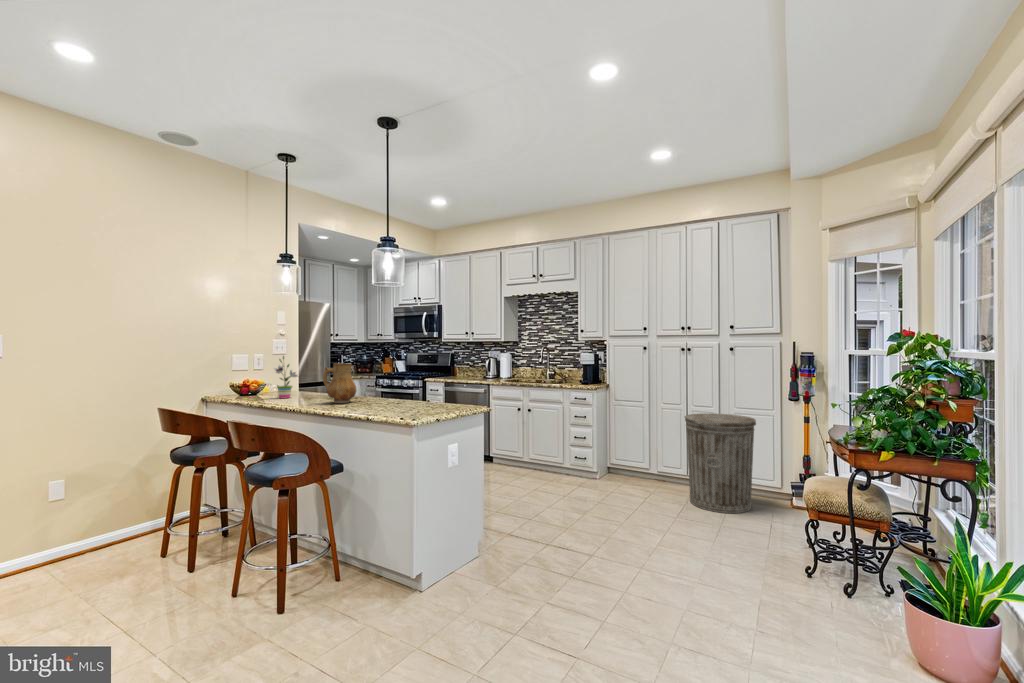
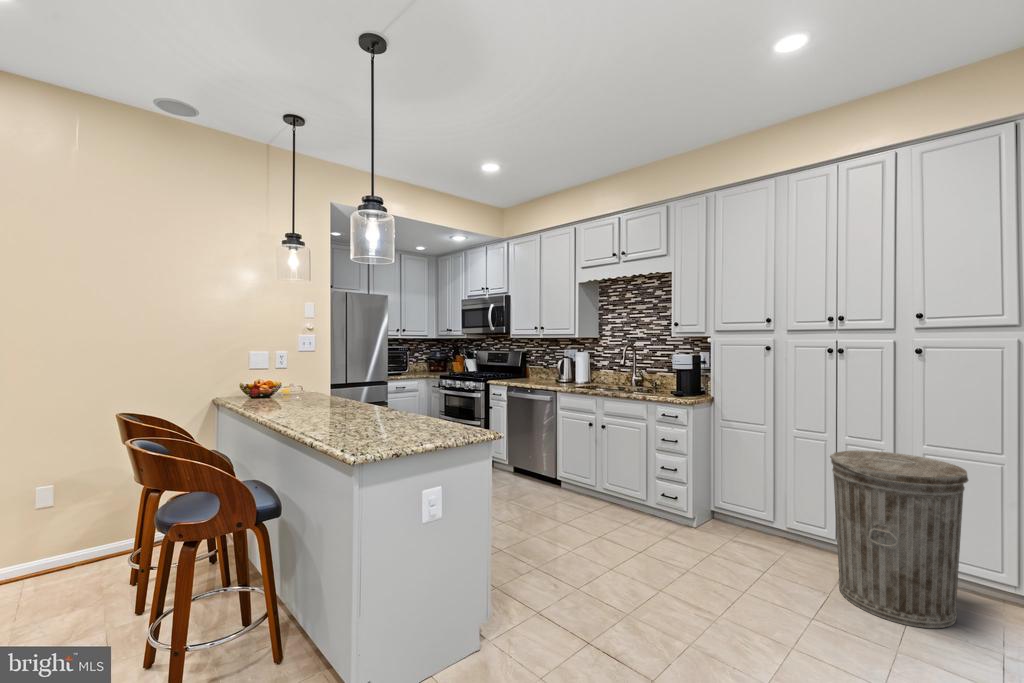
potted plant: present [274,356,298,398] -> none [255,355,293,408]
ceramic pitcher: present [323,363,356,403] -> none [288,367,332,421]

